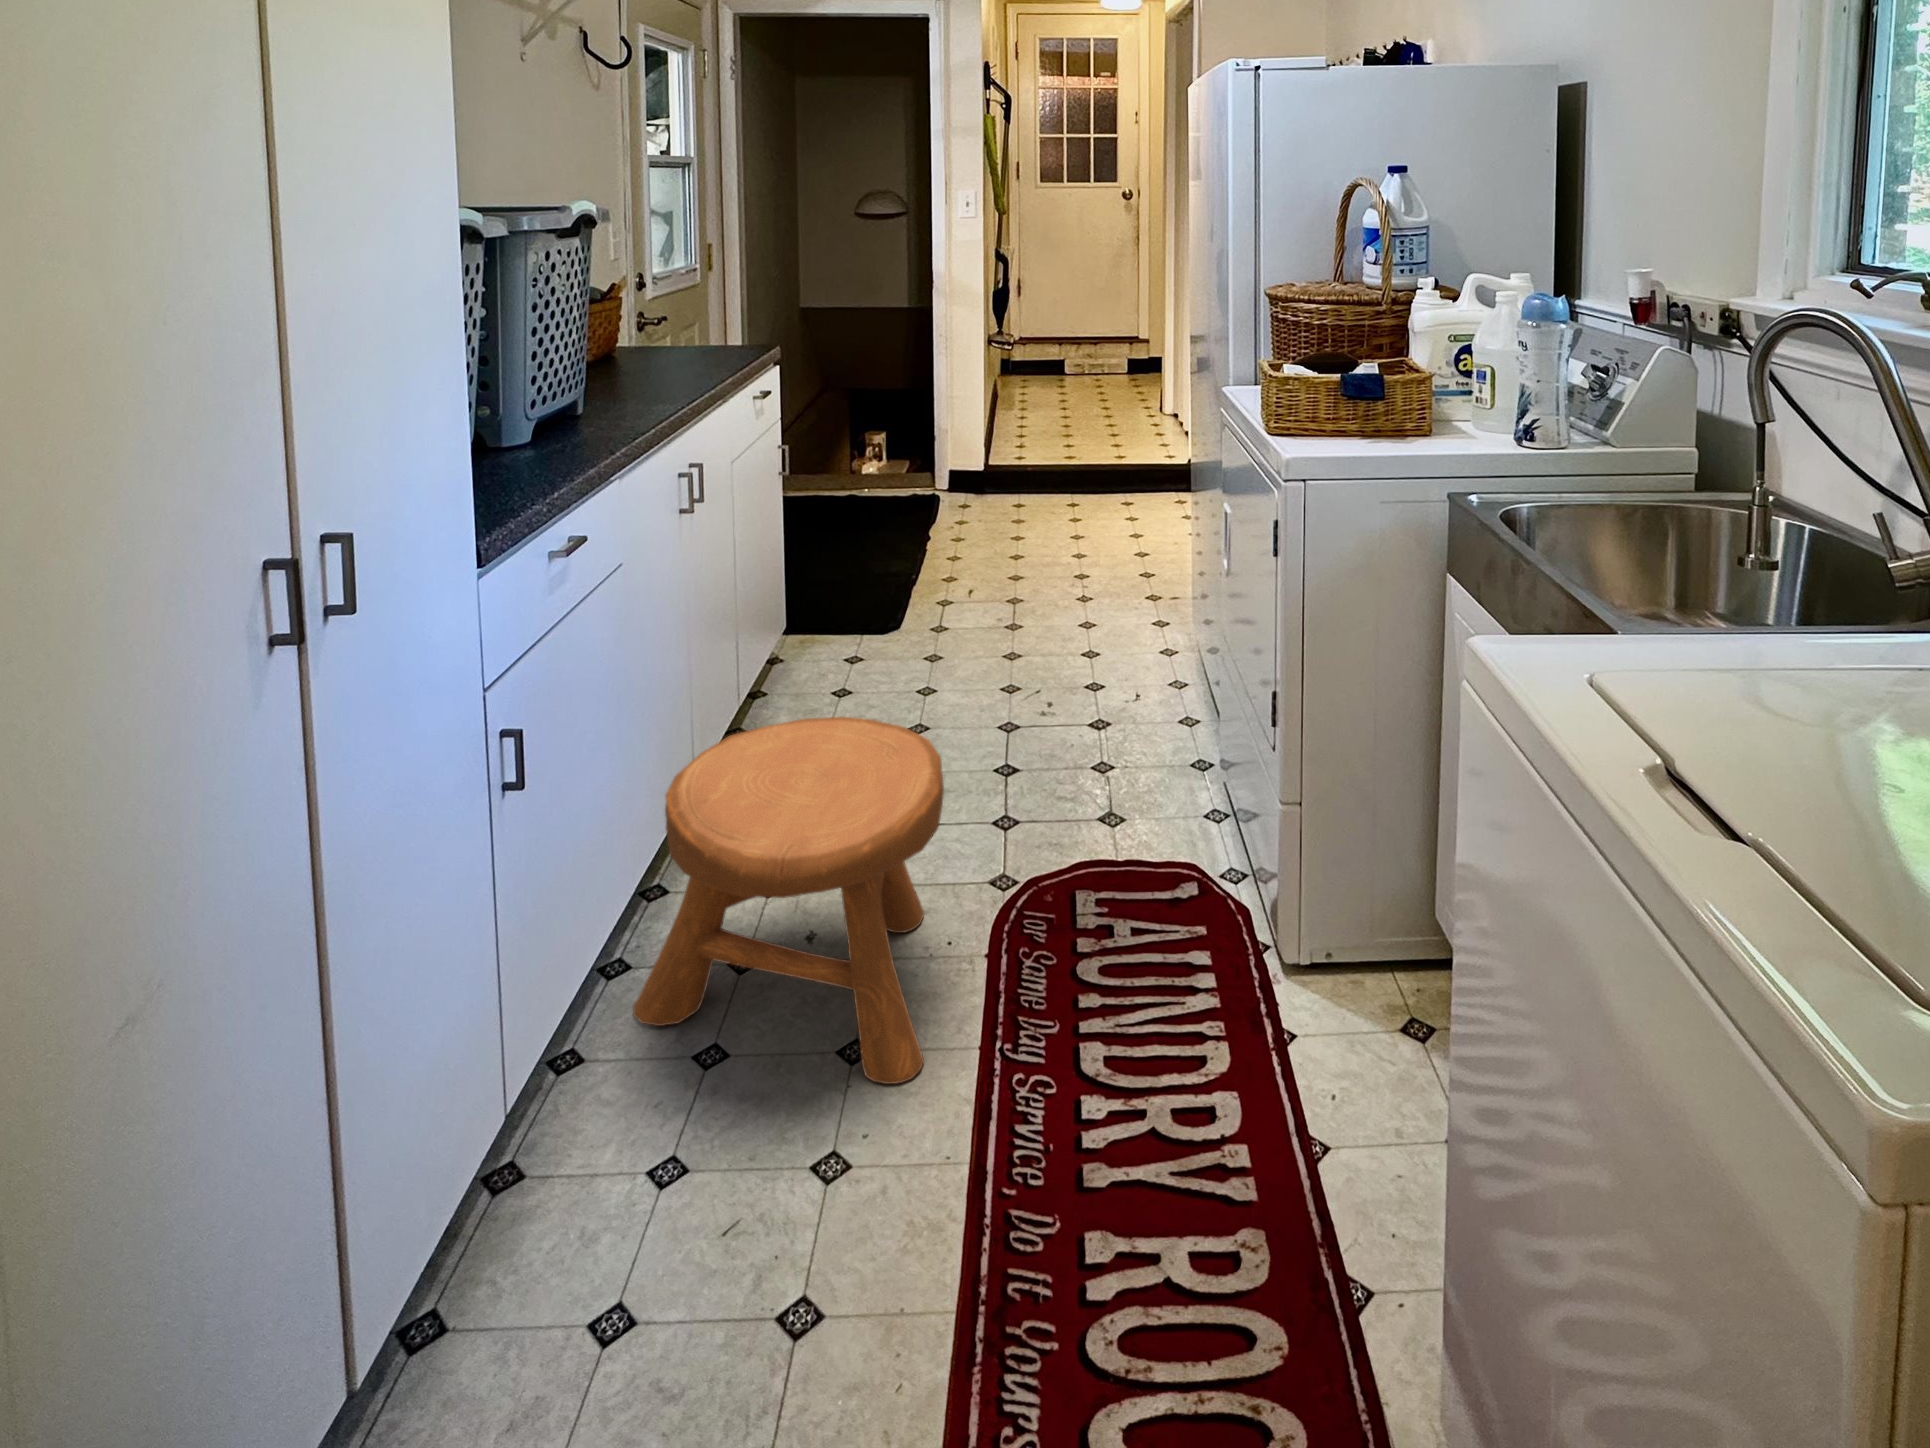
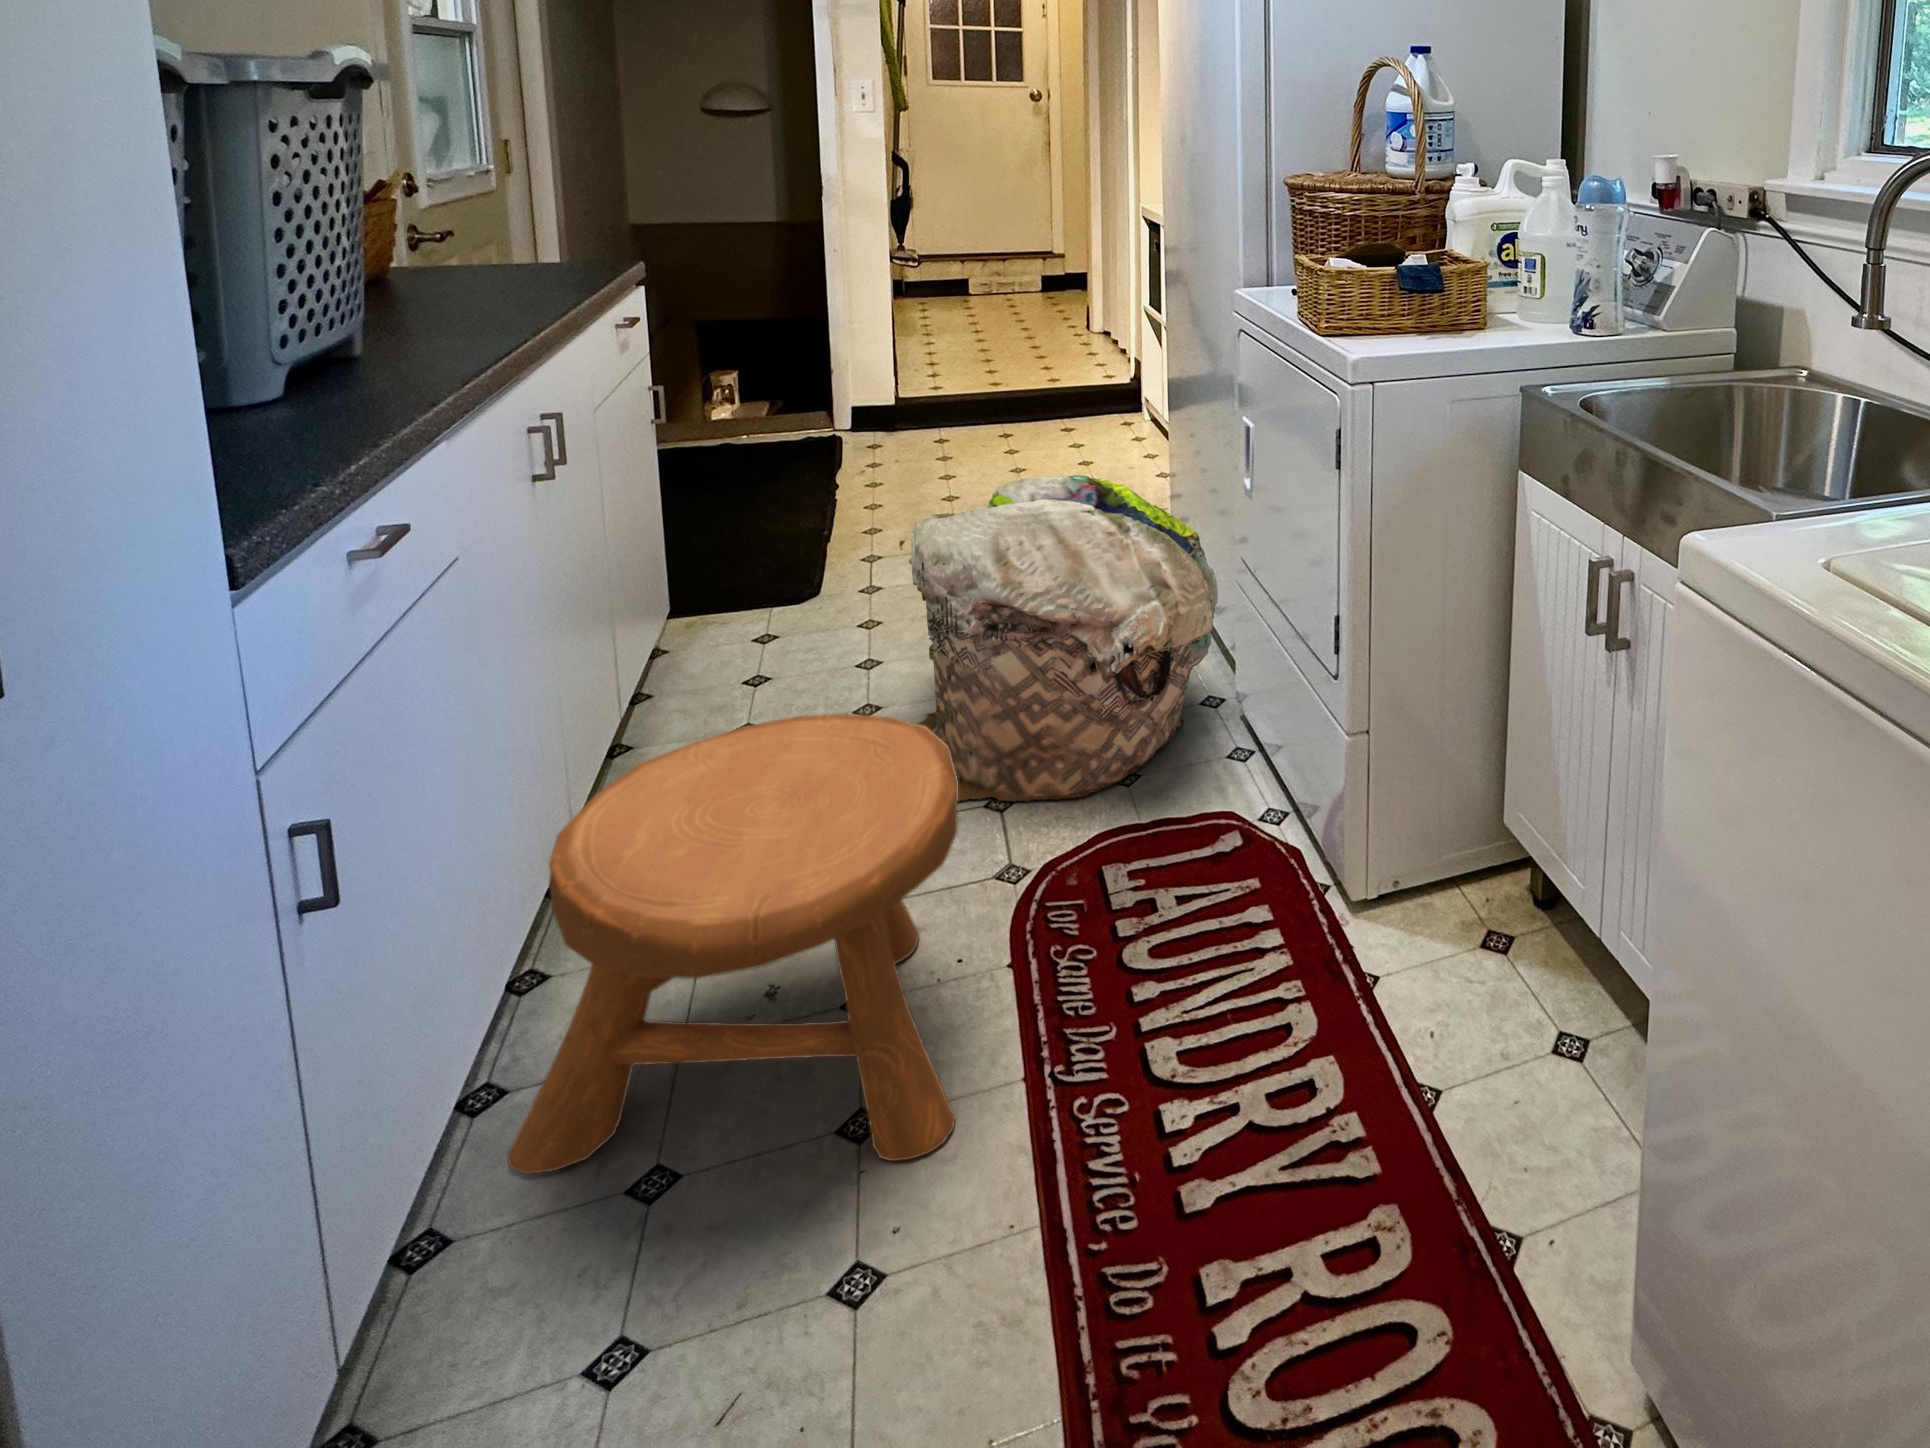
laundry basket: none [940,544,1198,828] -> present [909,475,1218,802]

